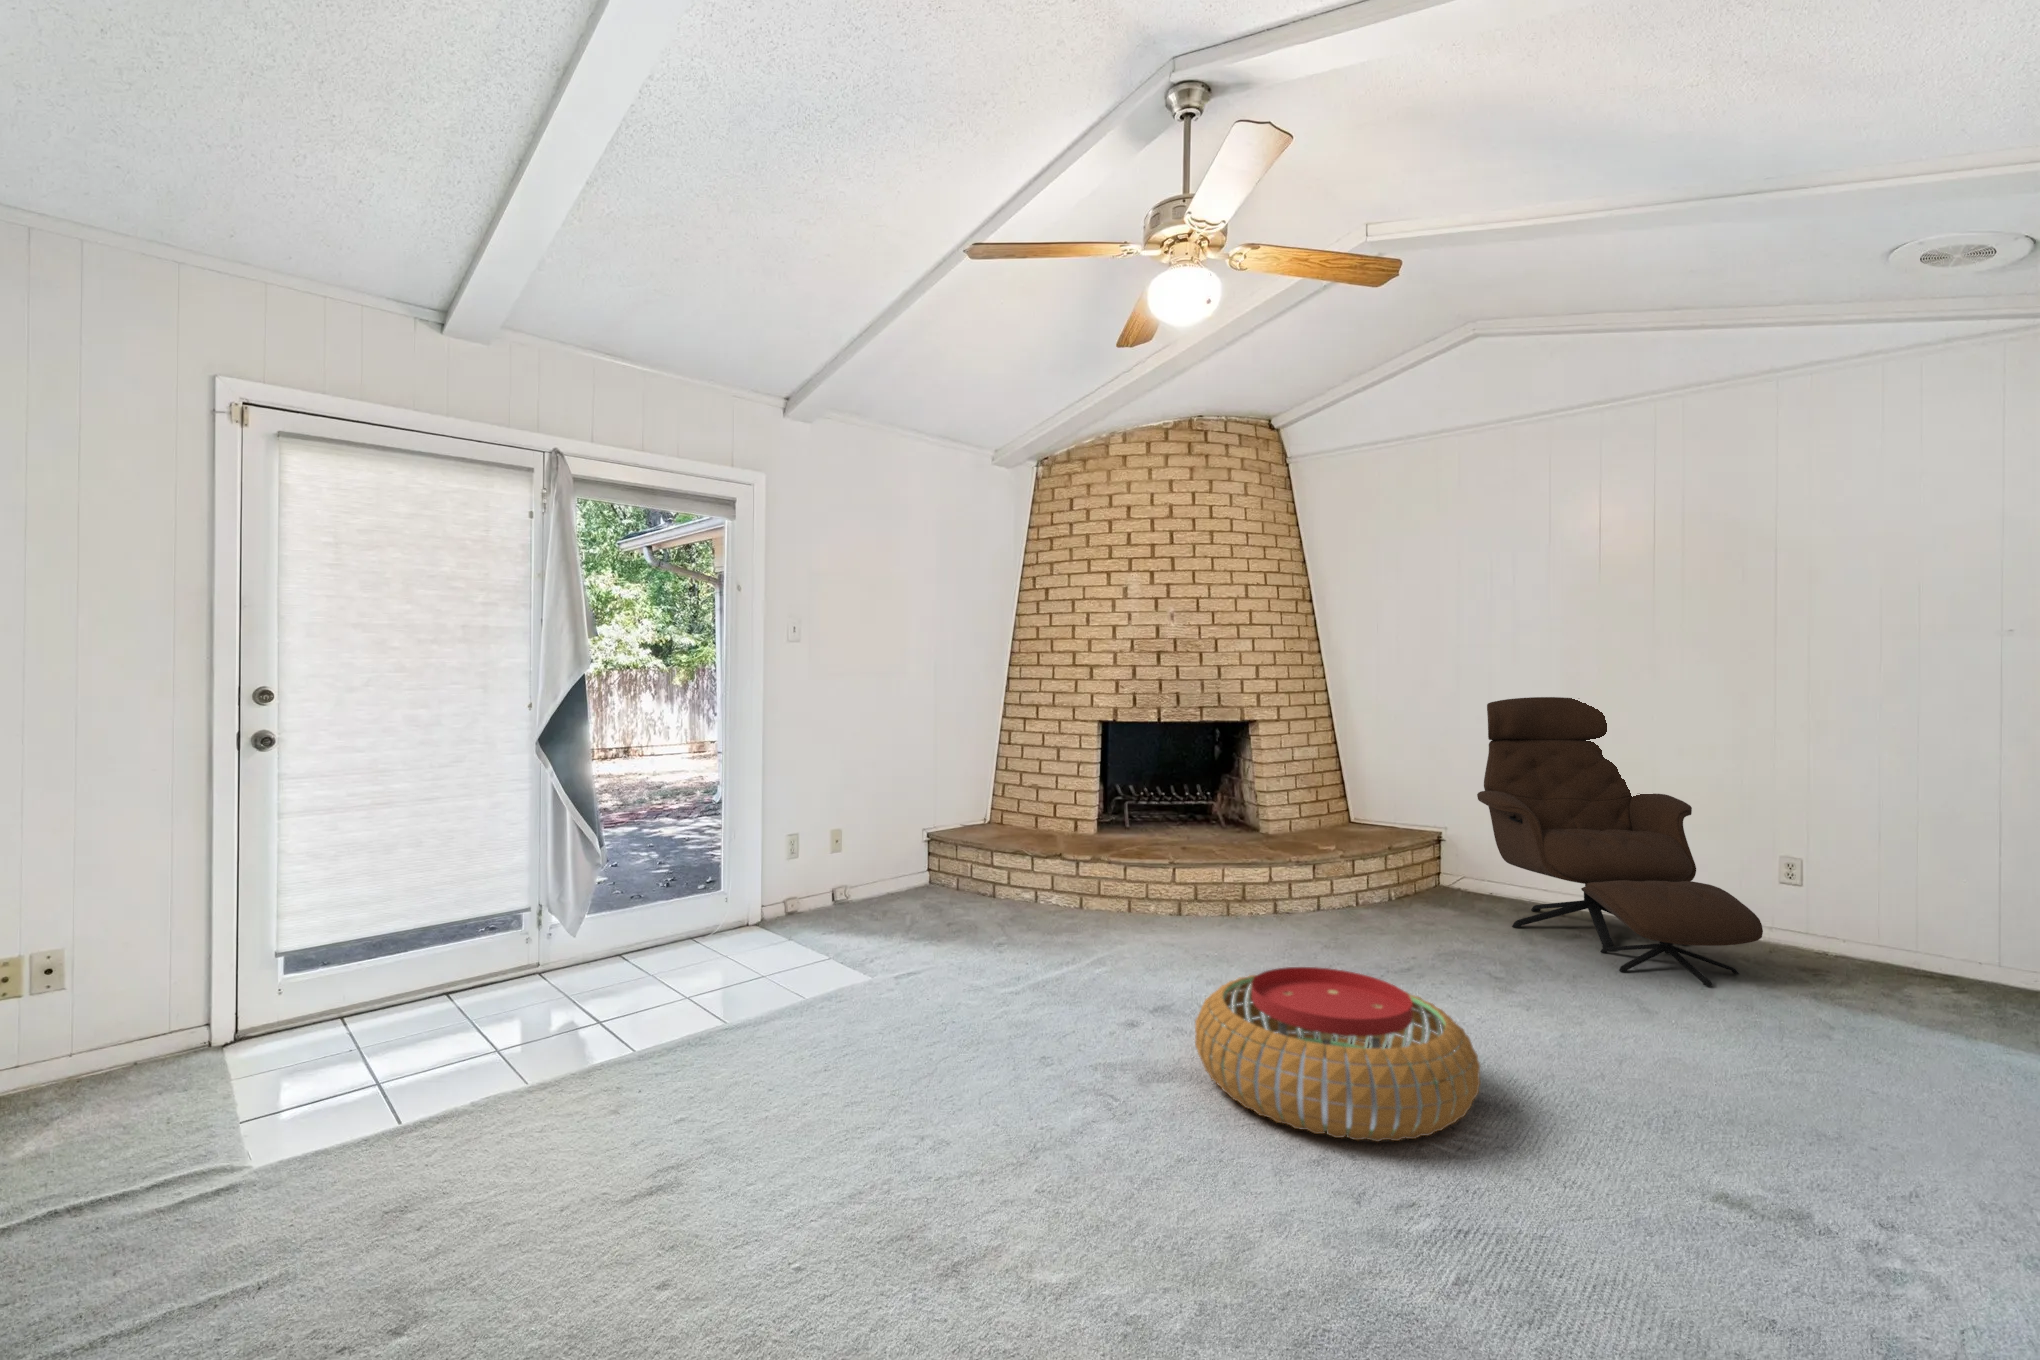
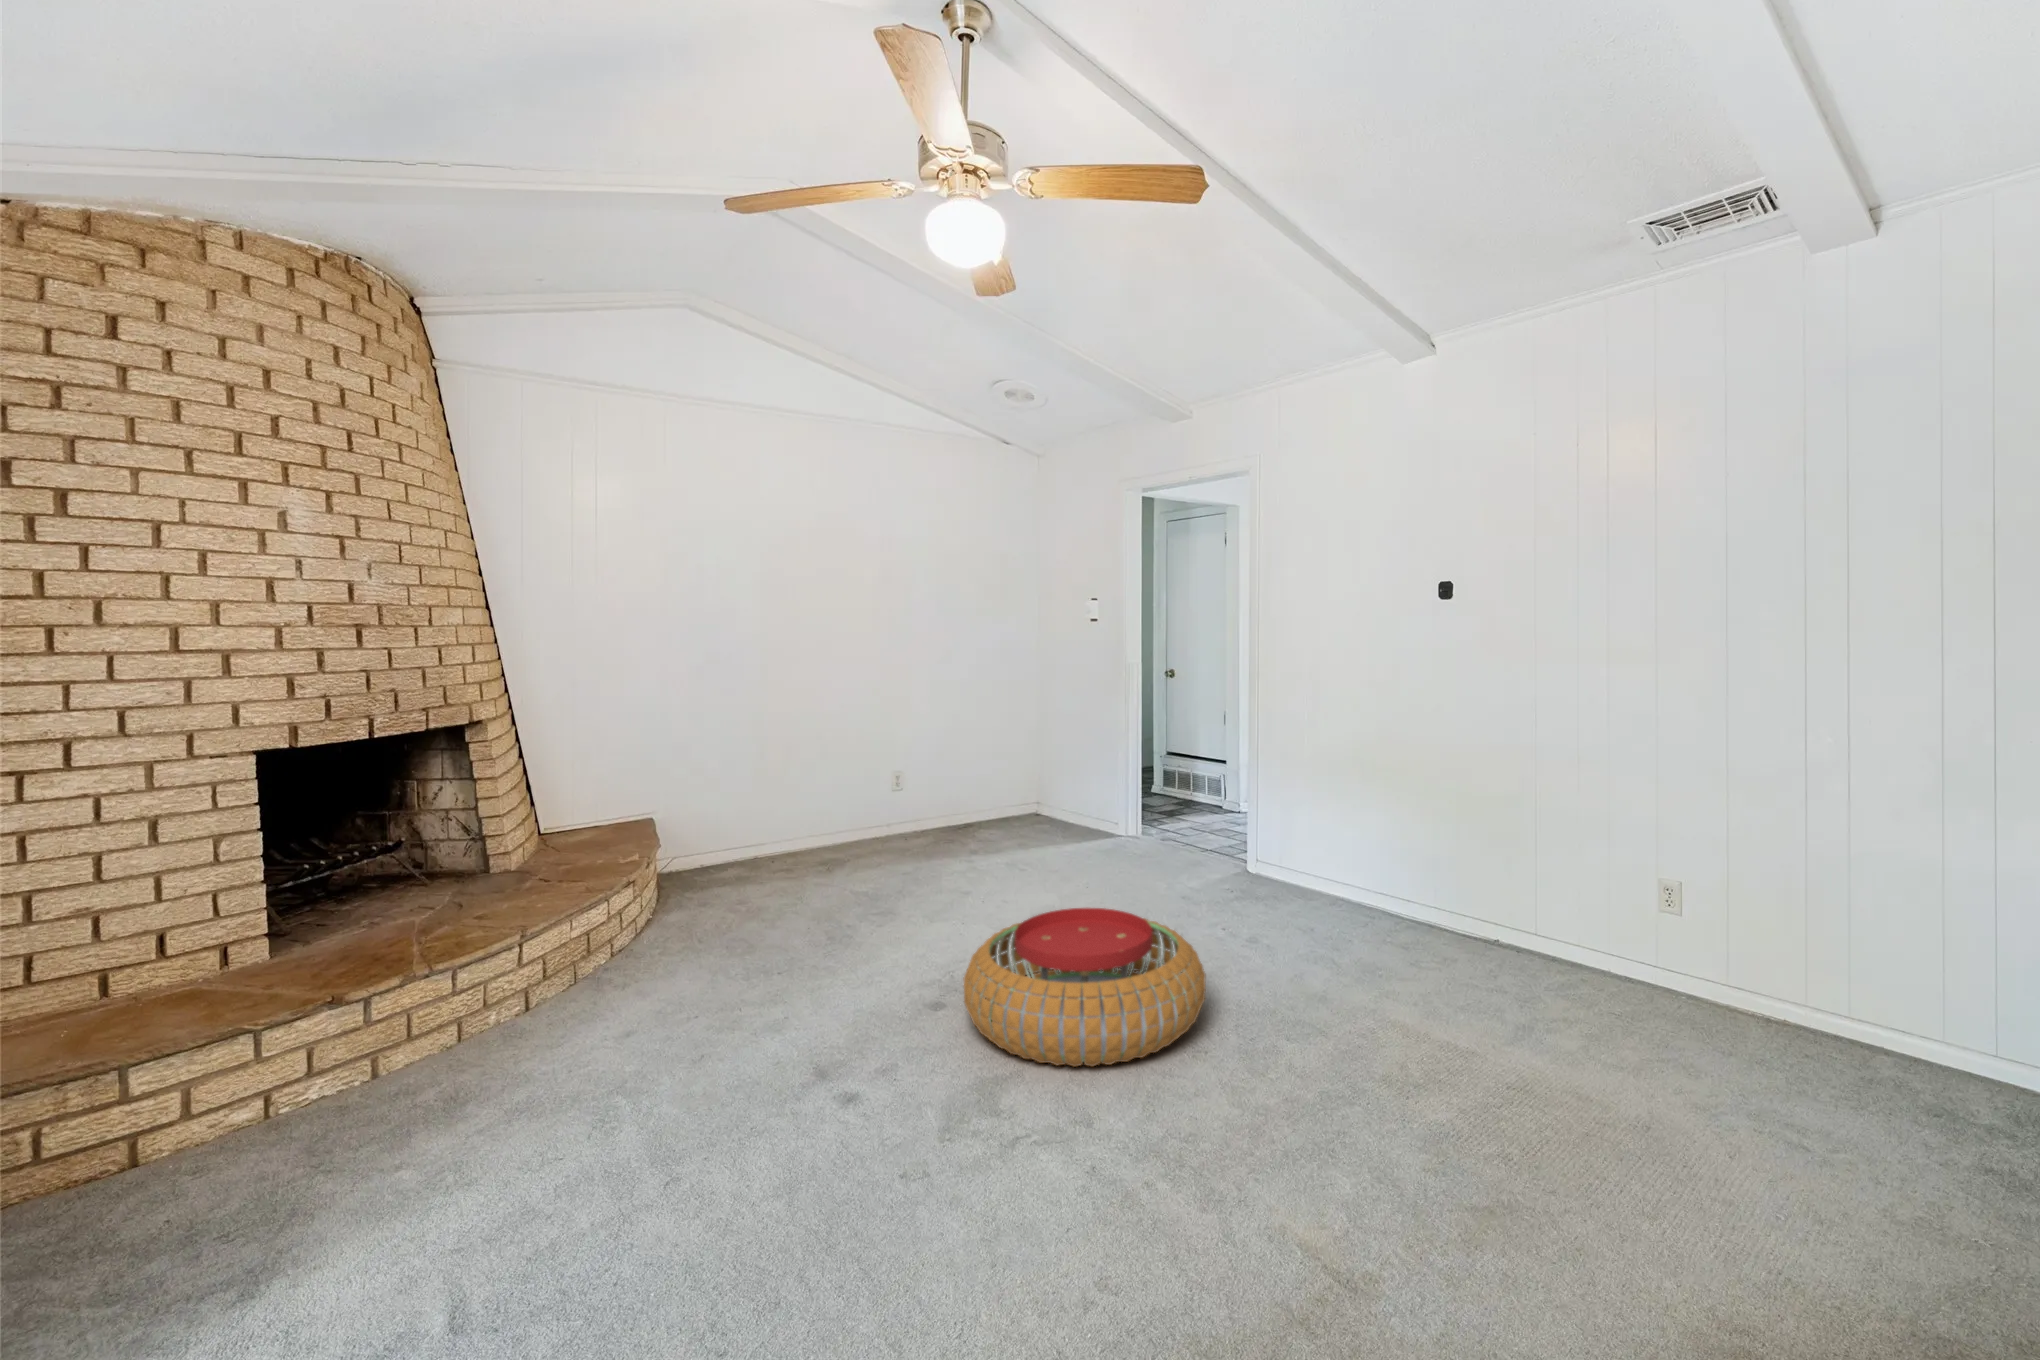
lounge chair: present [1477,697,1763,986] -> none [717,666,956,877]

